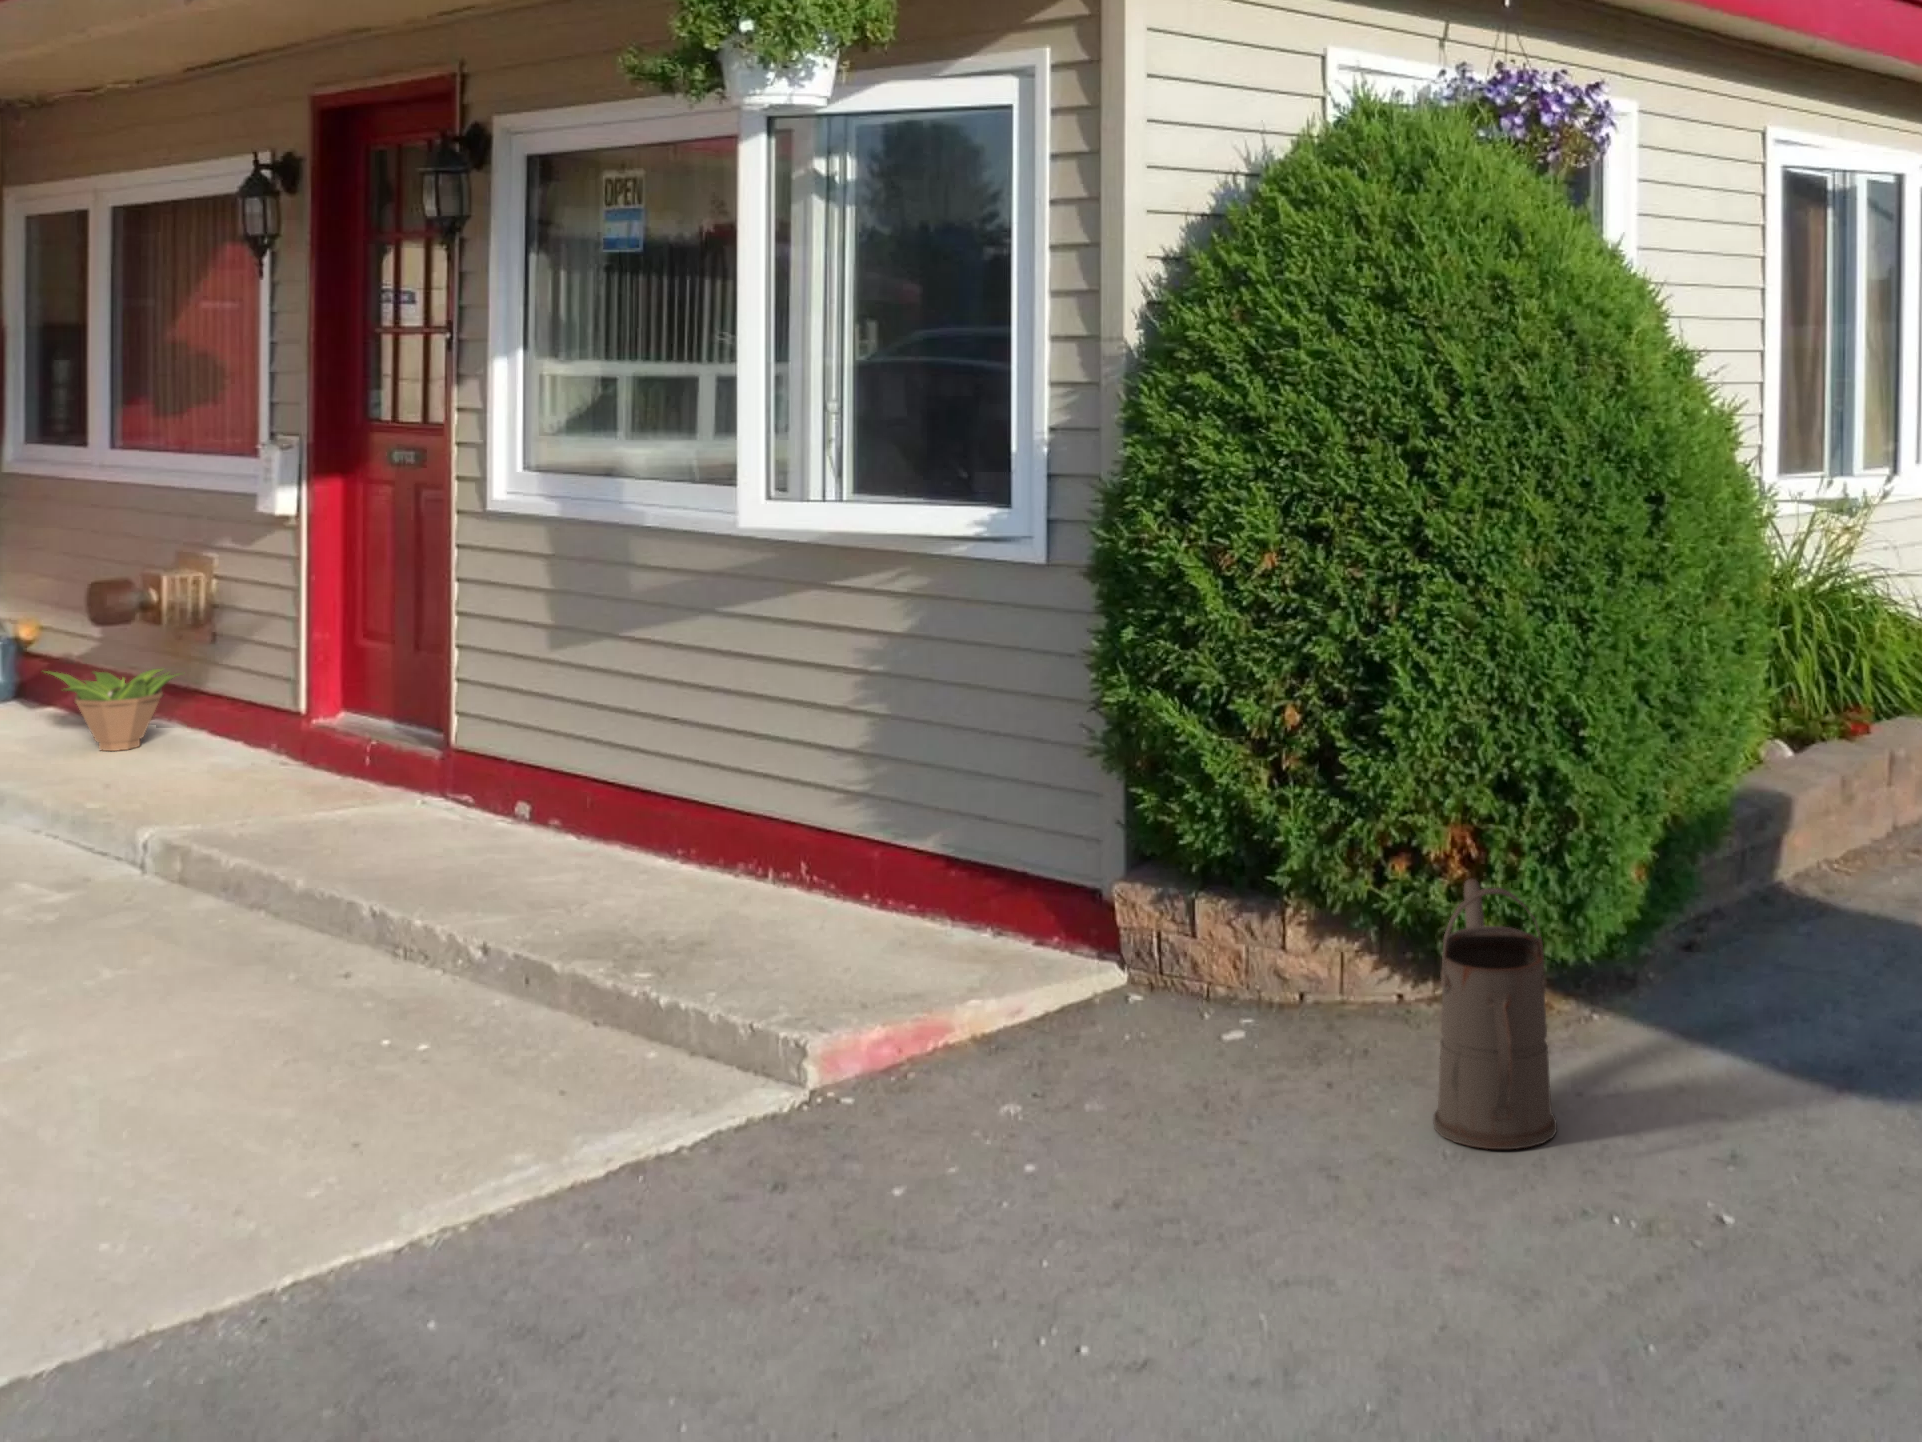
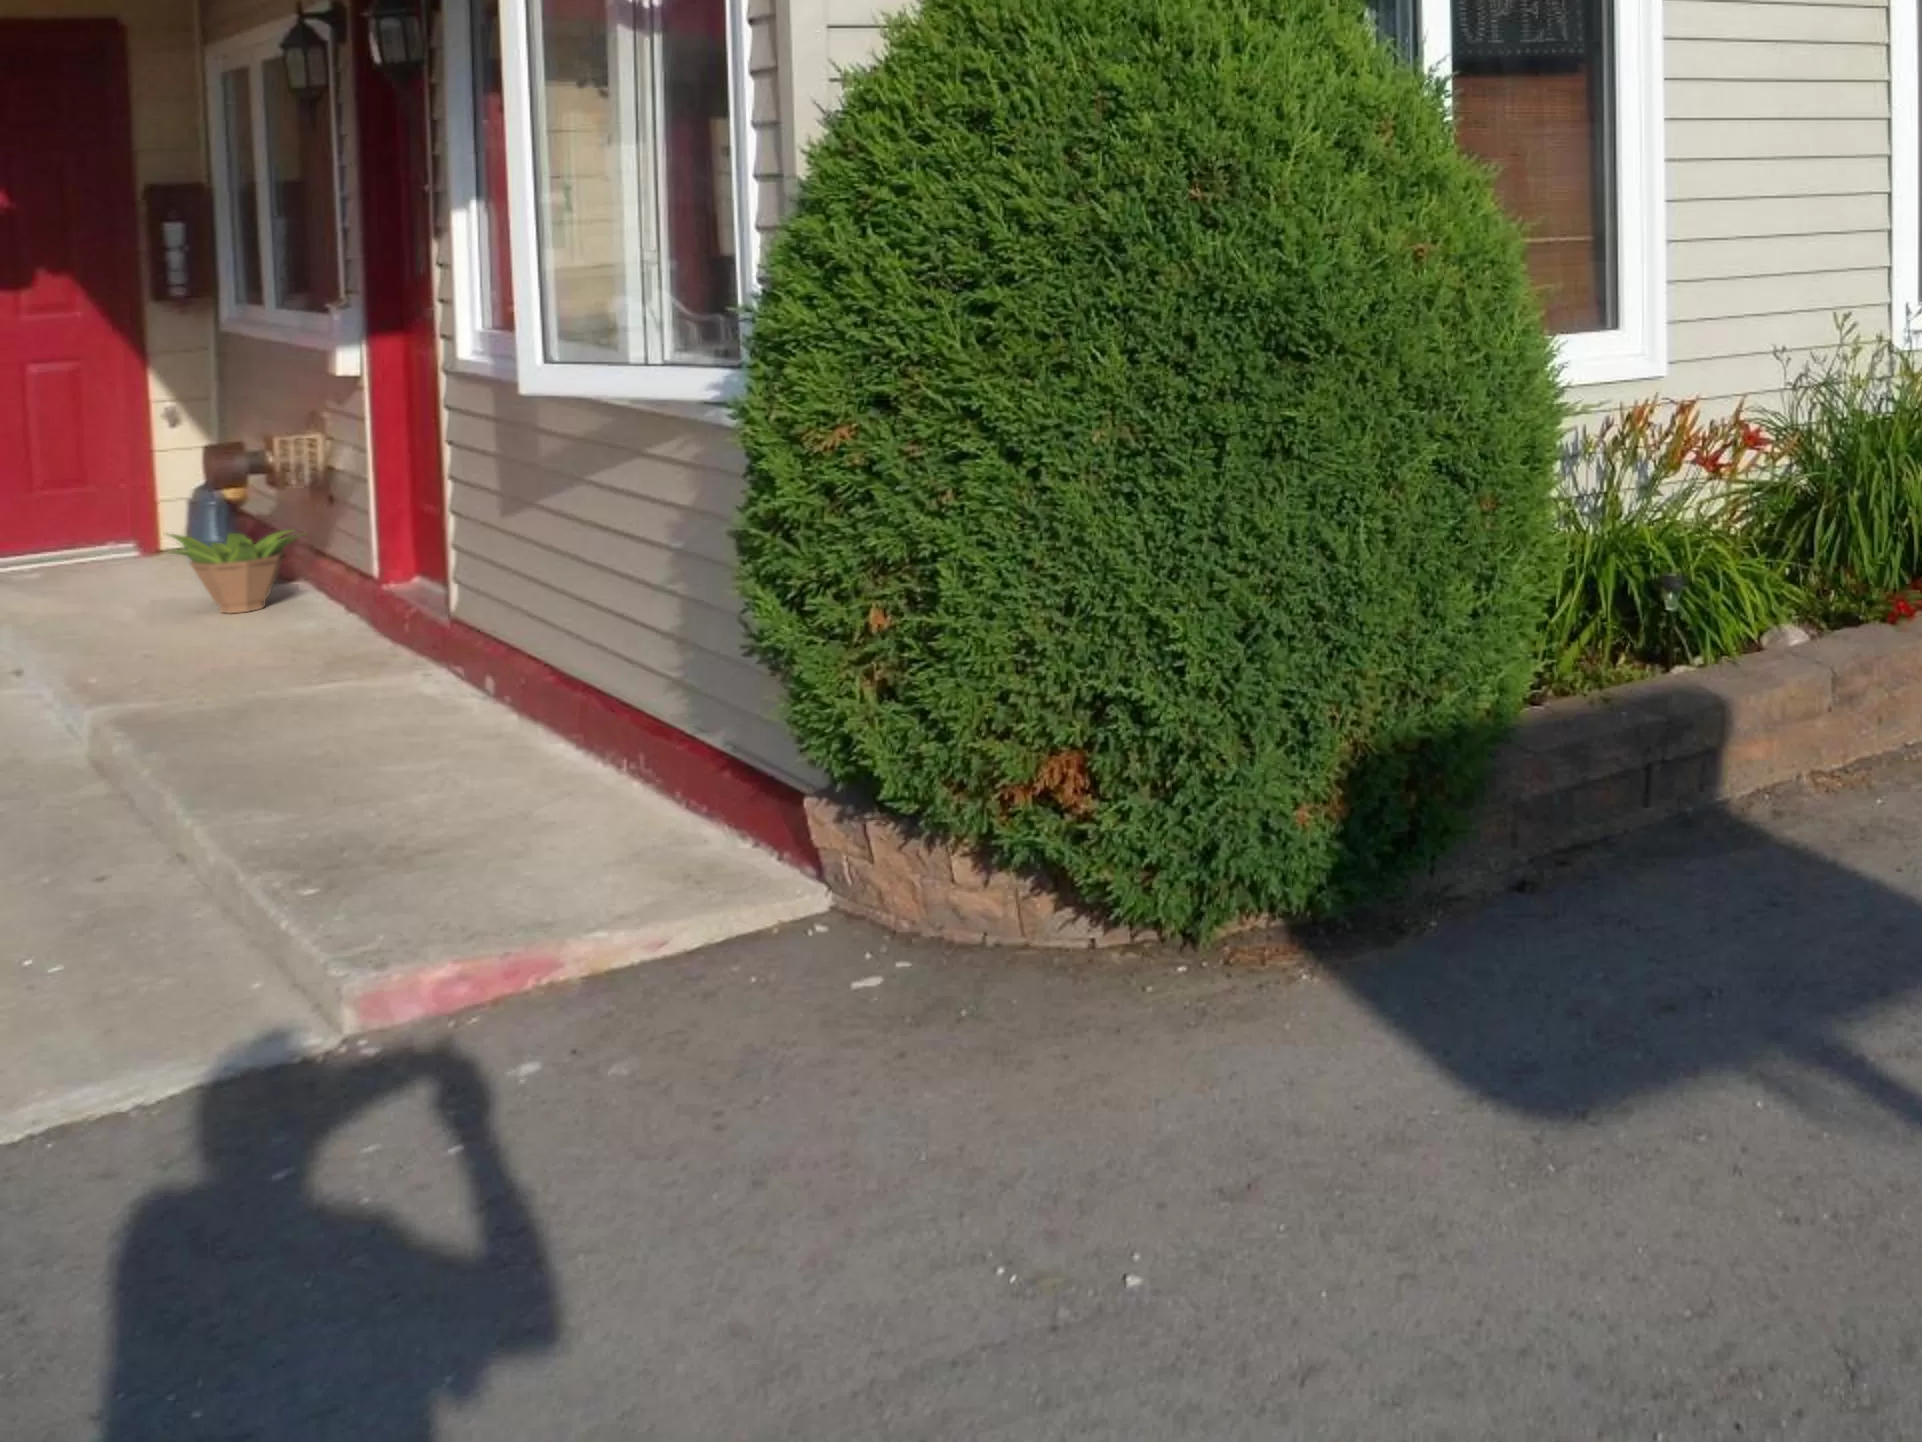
watering can: present [1433,879,1557,1149] -> none [939,810,1099,1145]

